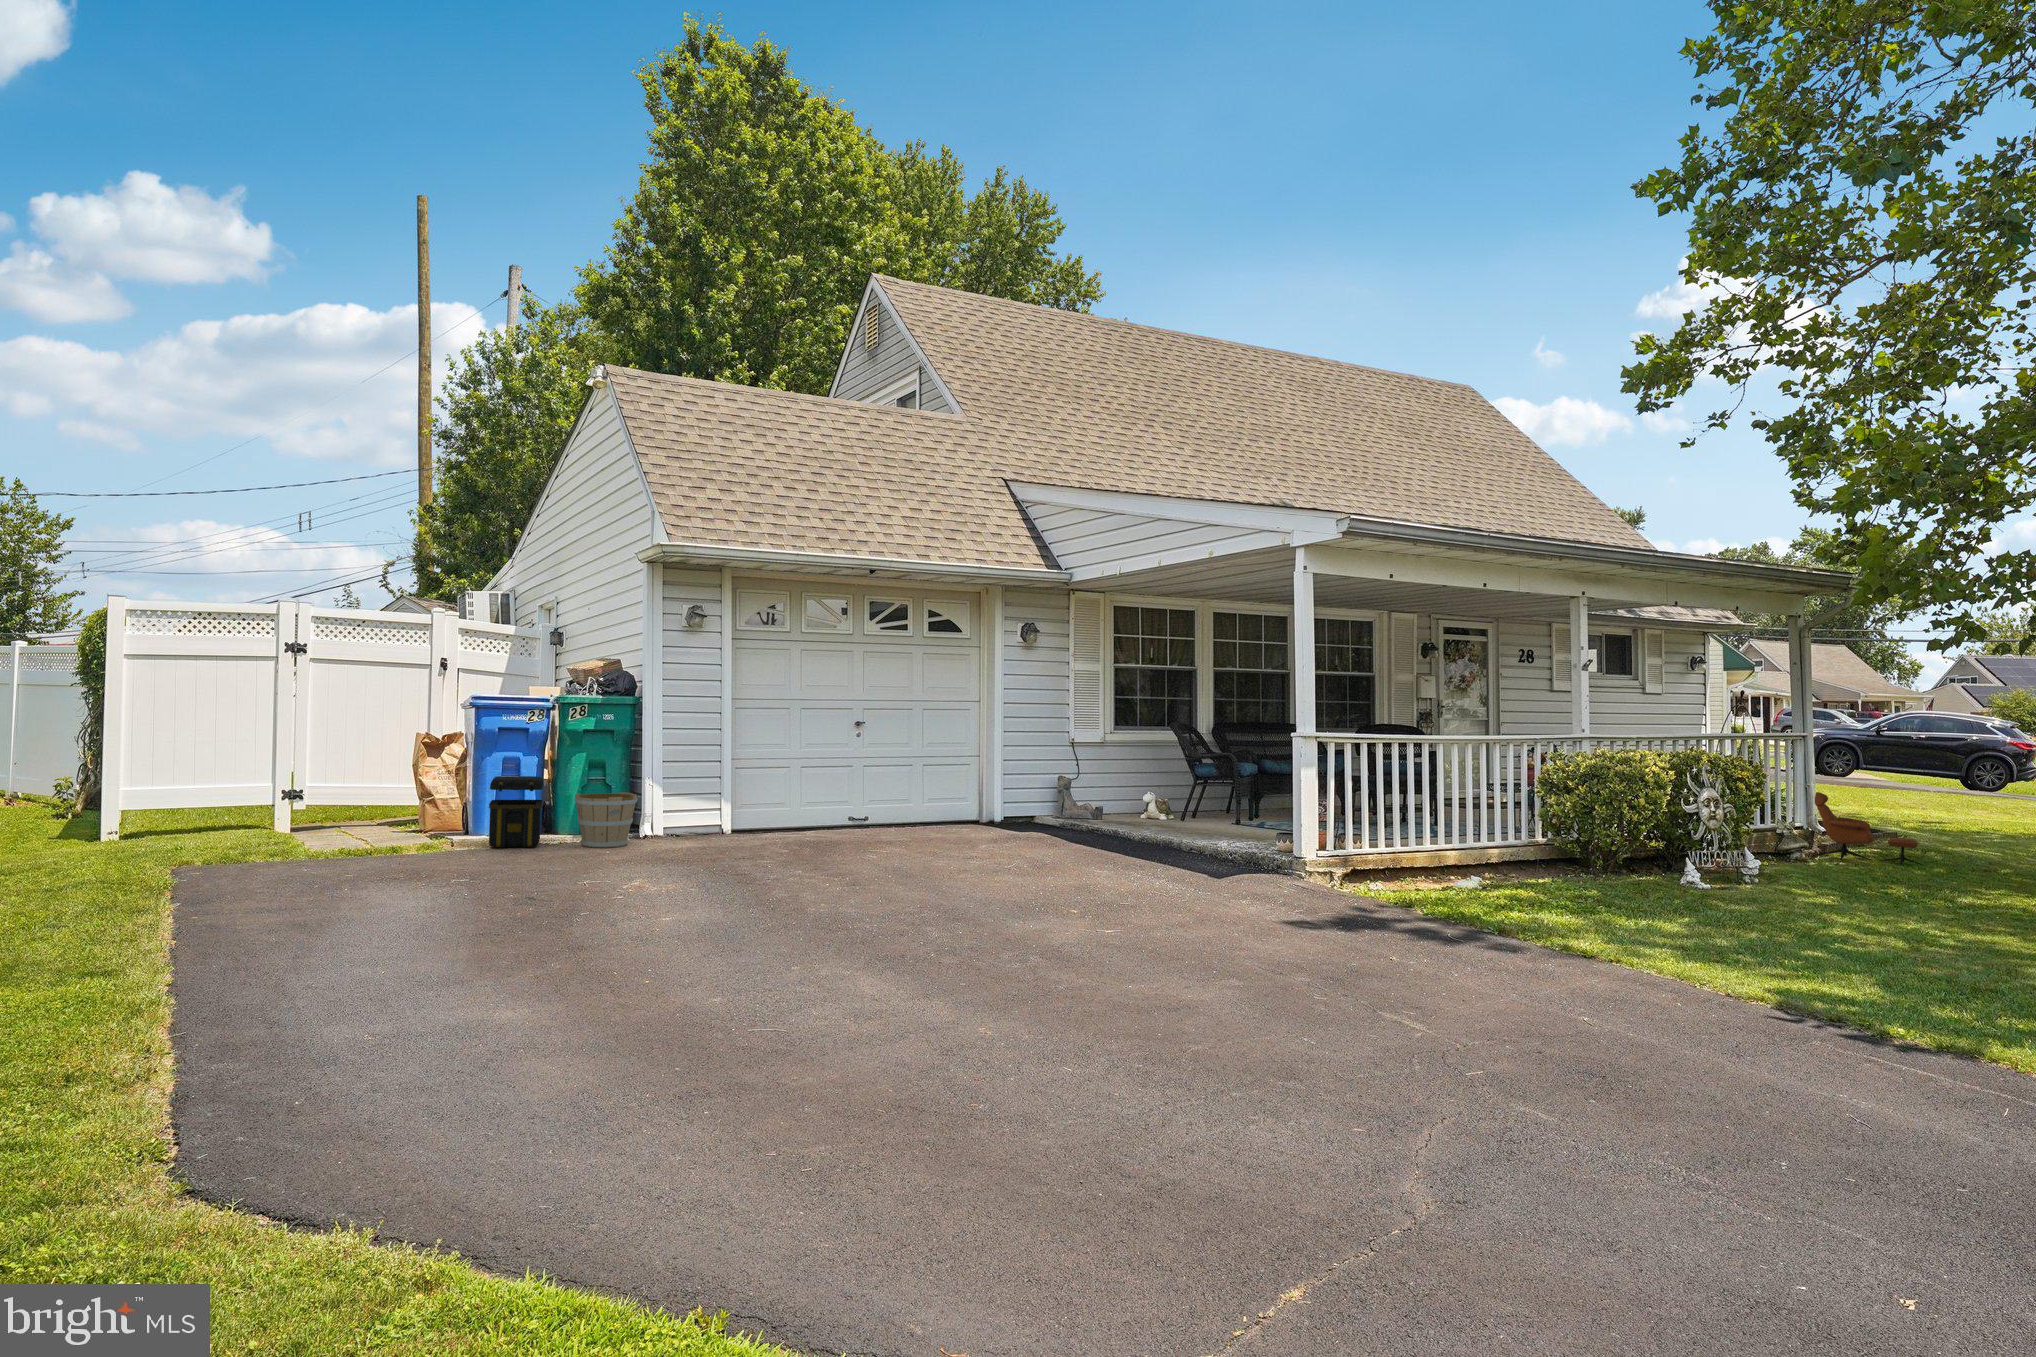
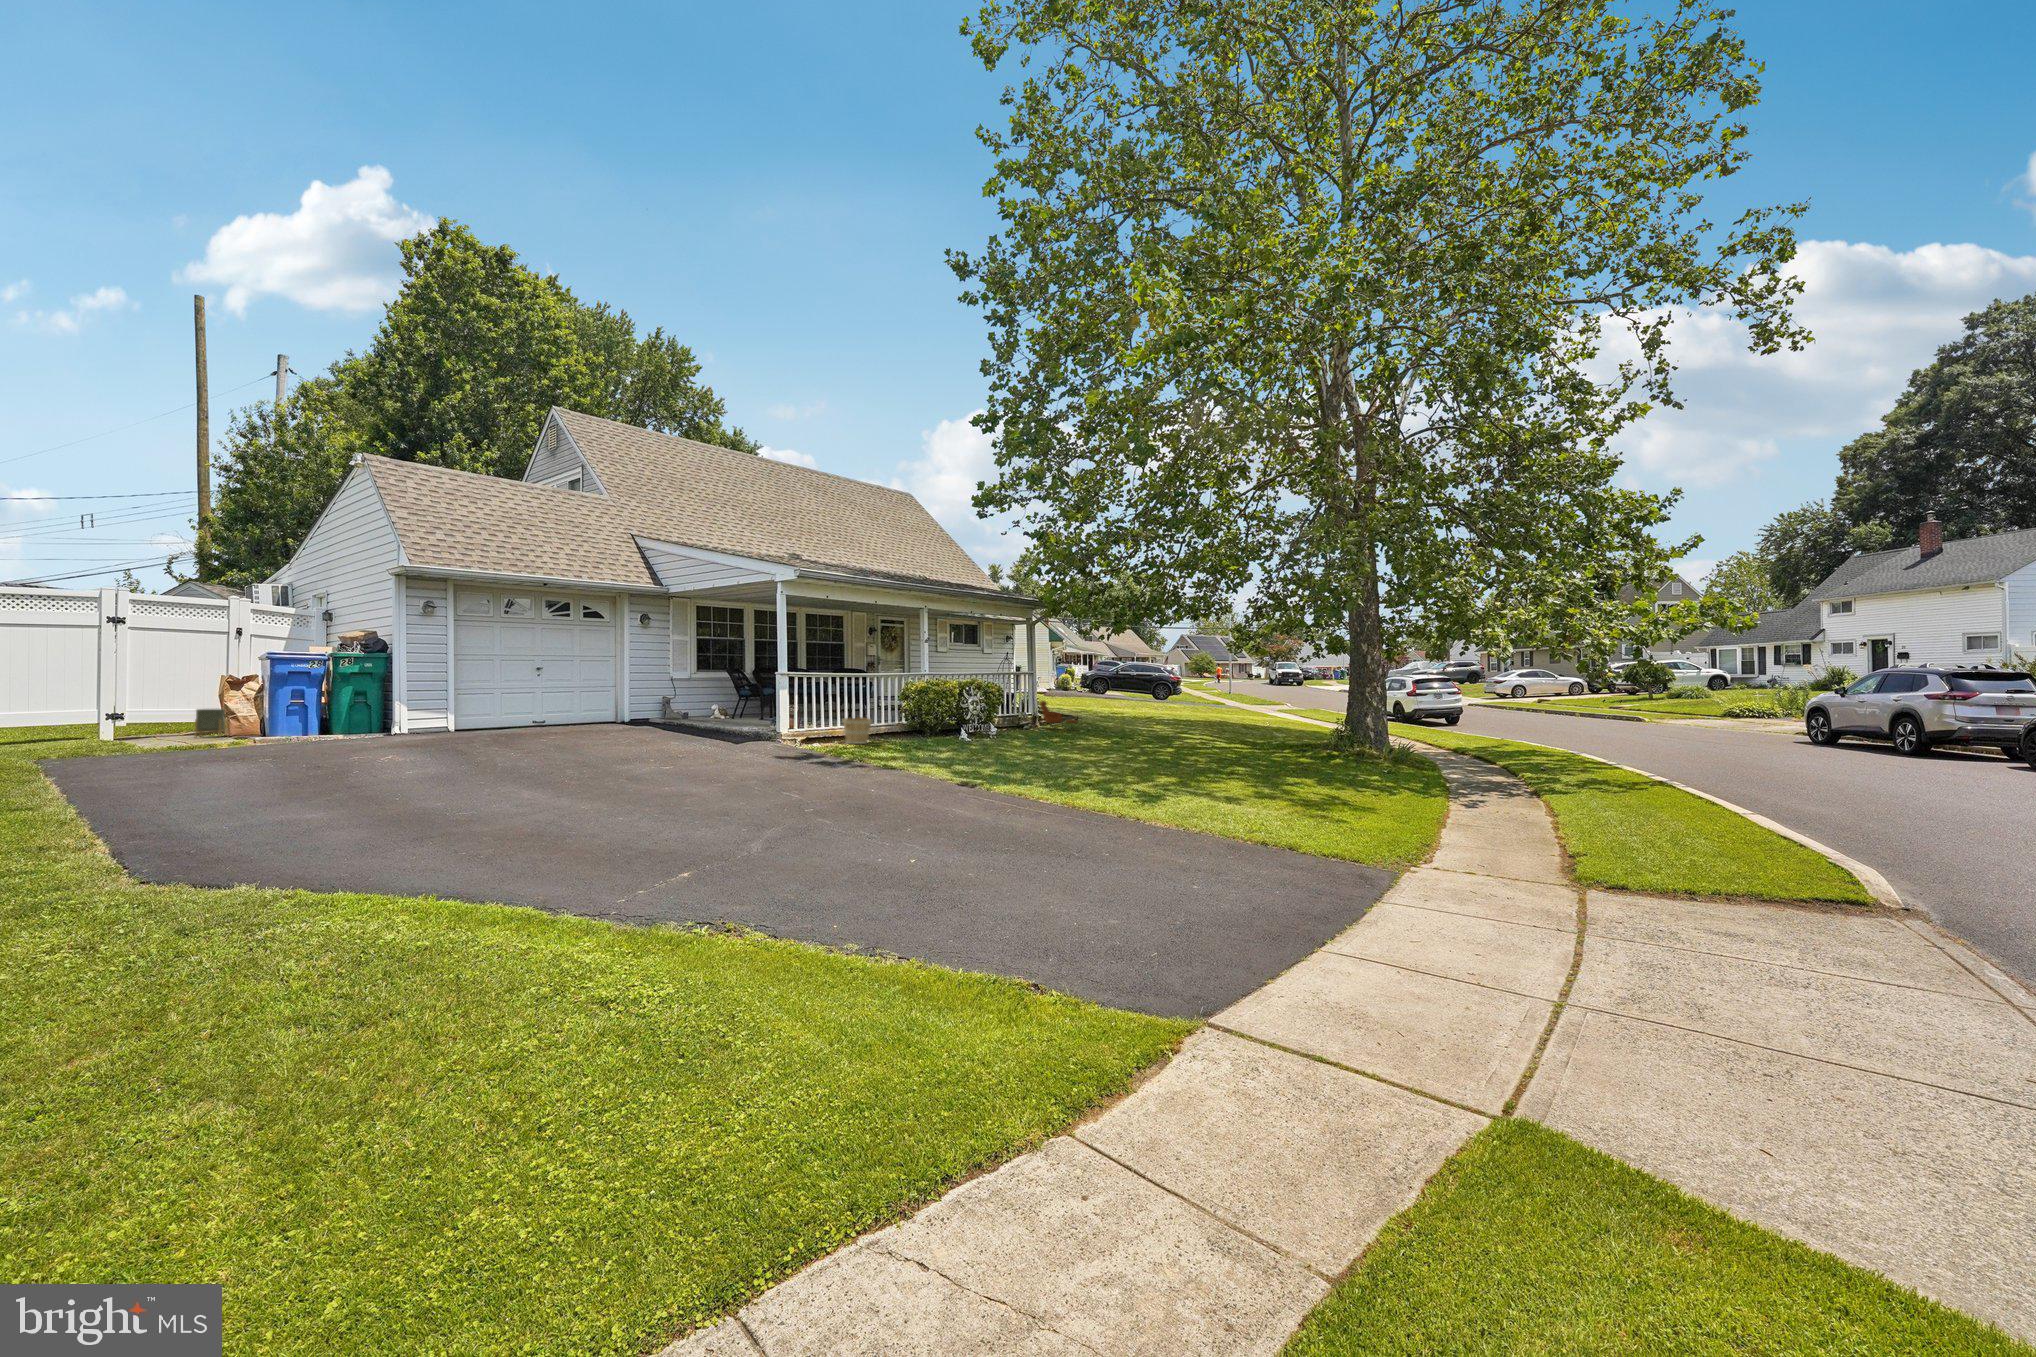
toolbox: present [489,776,543,848] -> none [285,700,323,742]
planter: none [376,787,418,836] -> present [194,709,226,738]
wooden bucket: present [574,792,638,848] -> present [843,717,872,744]

